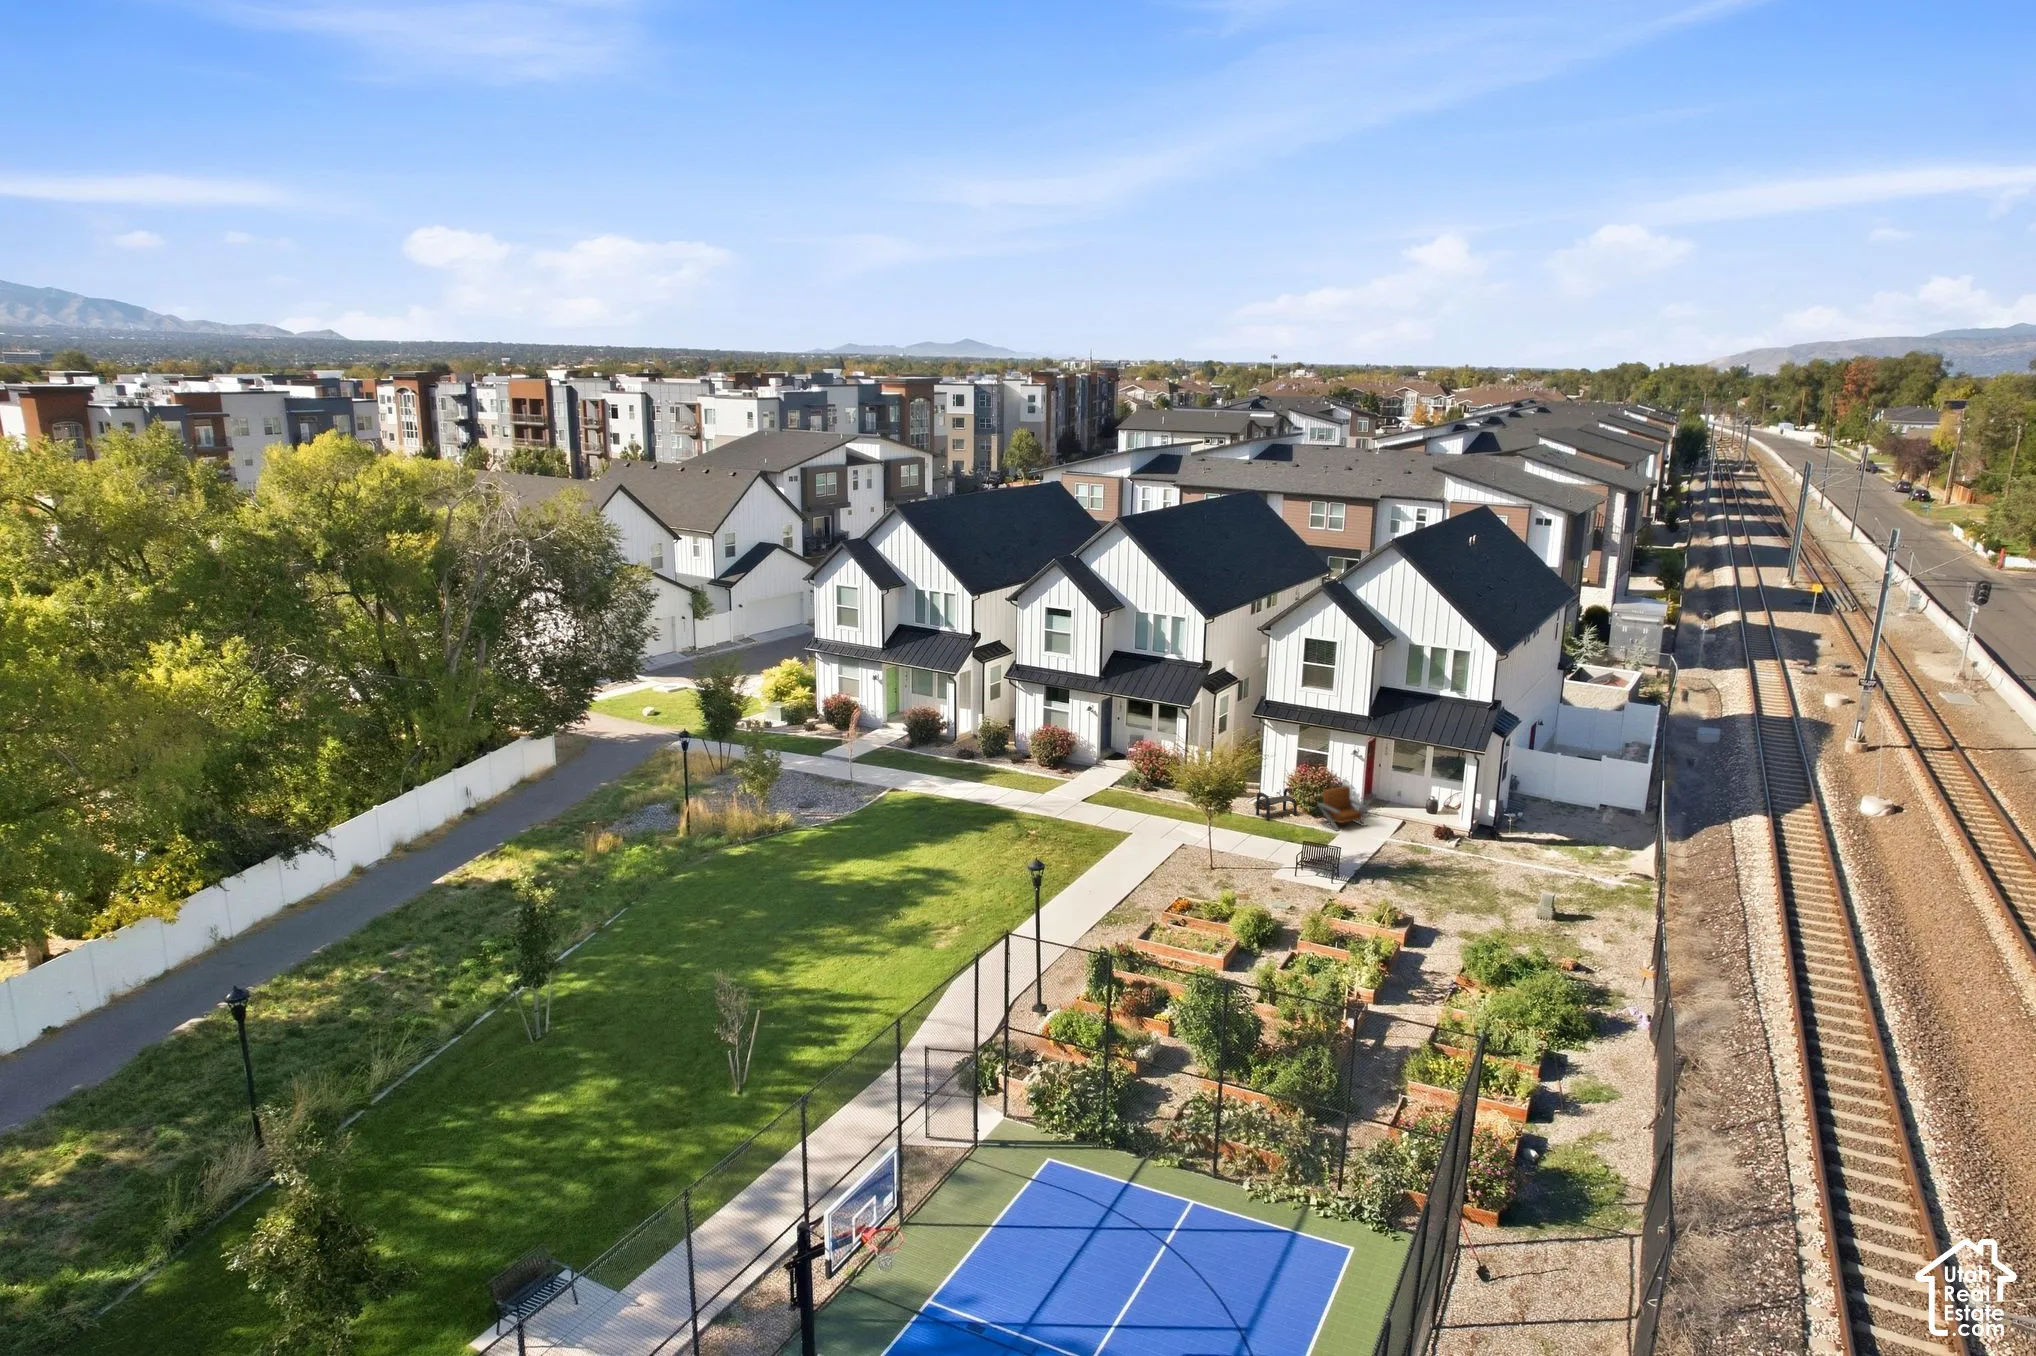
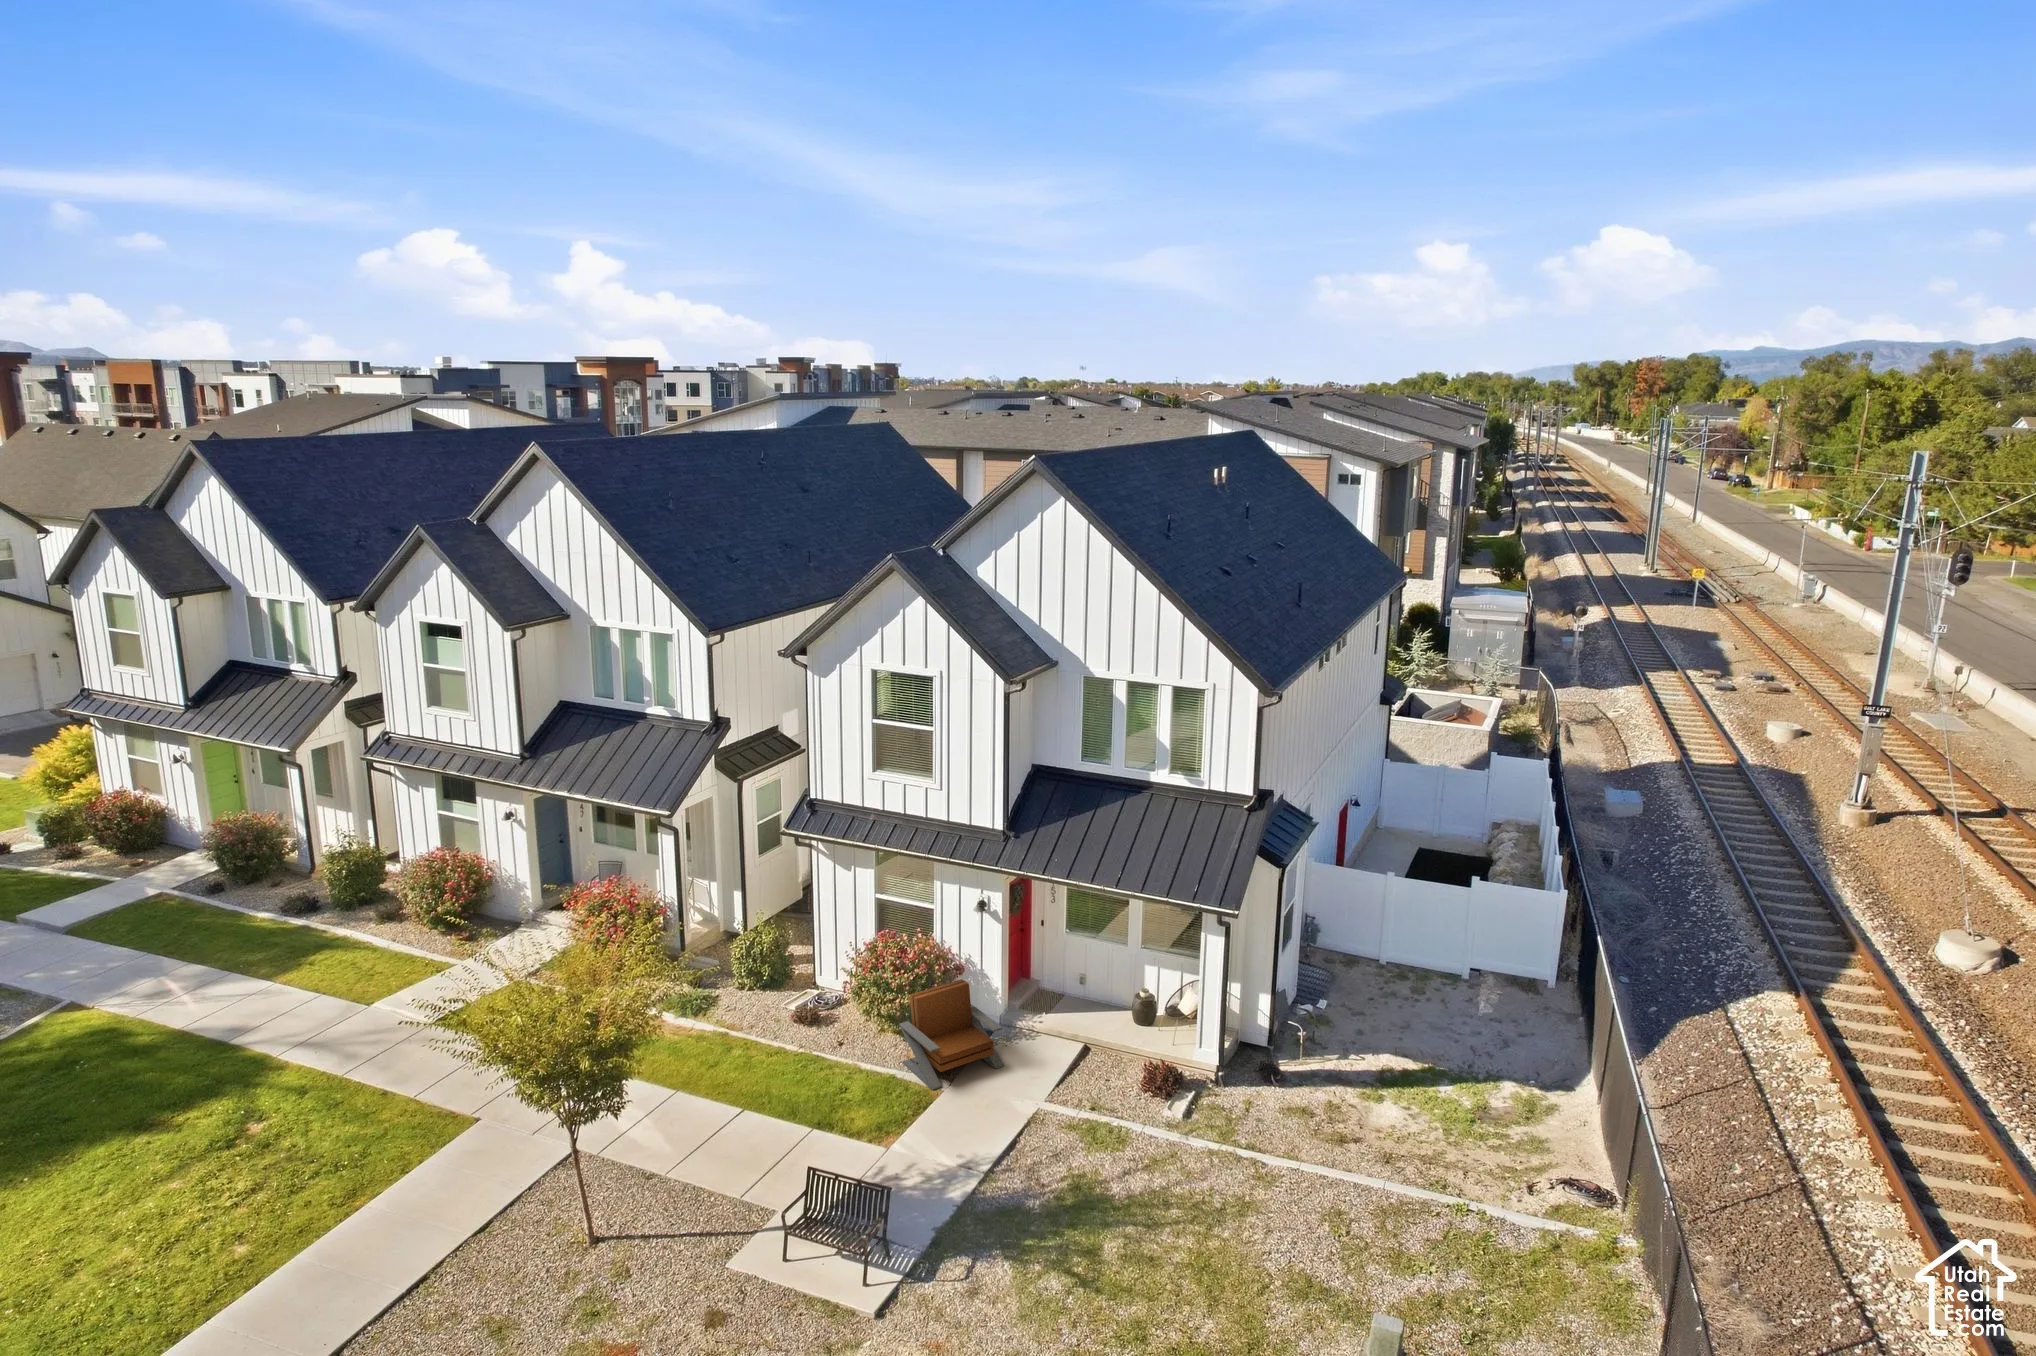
bench: present [1256,788,1297,821] -> none [779,985,865,1066]

